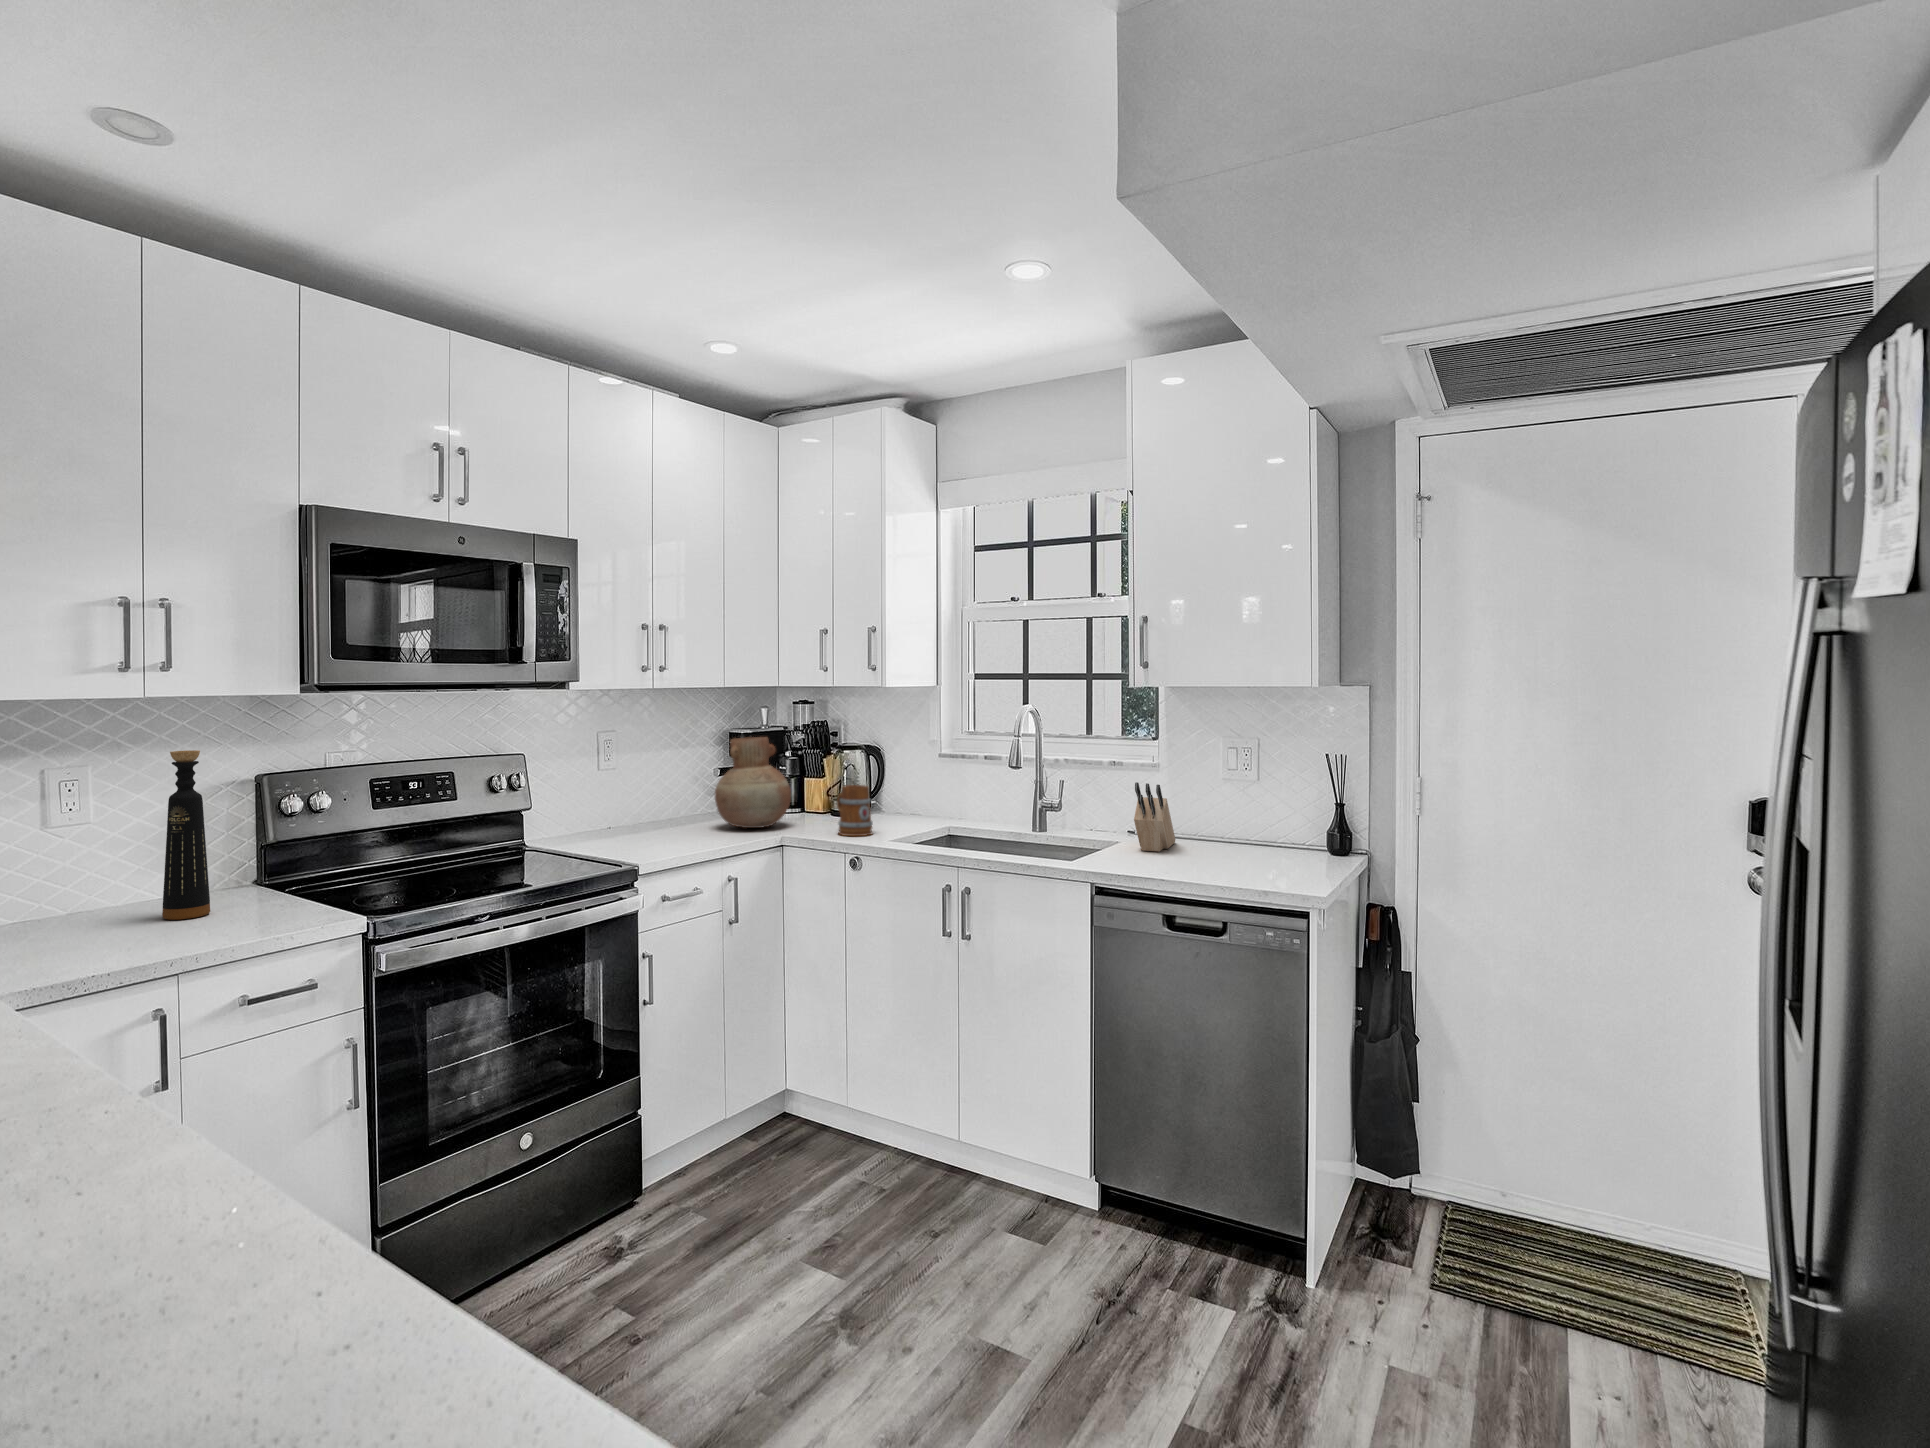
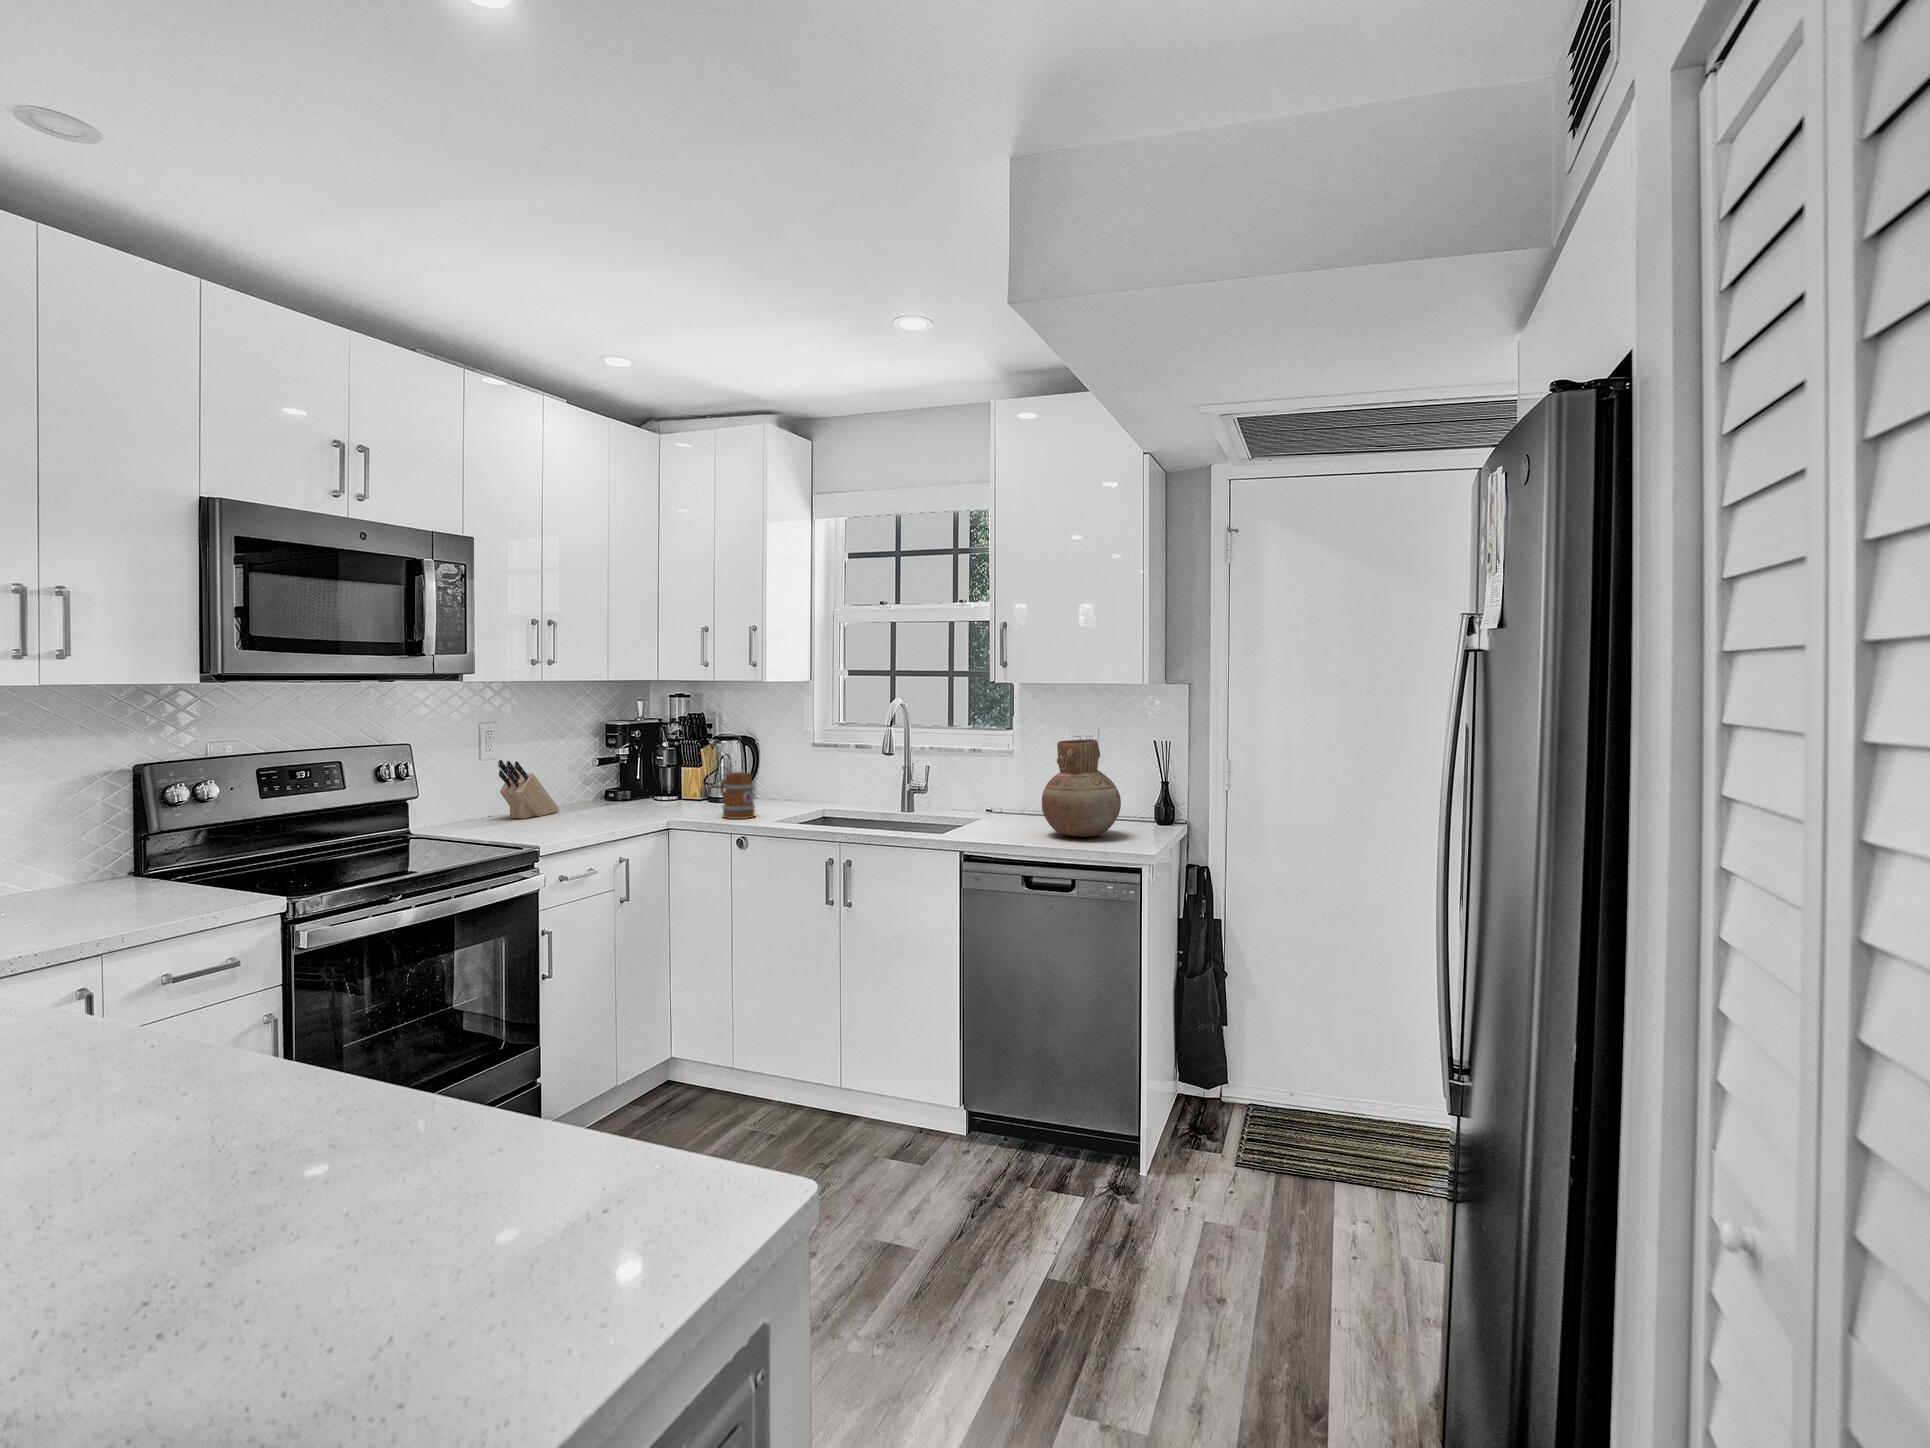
vase: present [715,737,791,828] -> present [1042,739,1121,837]
bottle: present [162,750,210,920] -> none [53,739,105,907]
knife block: present [1134,782,1176,852] -> present [498,760,559,819]

